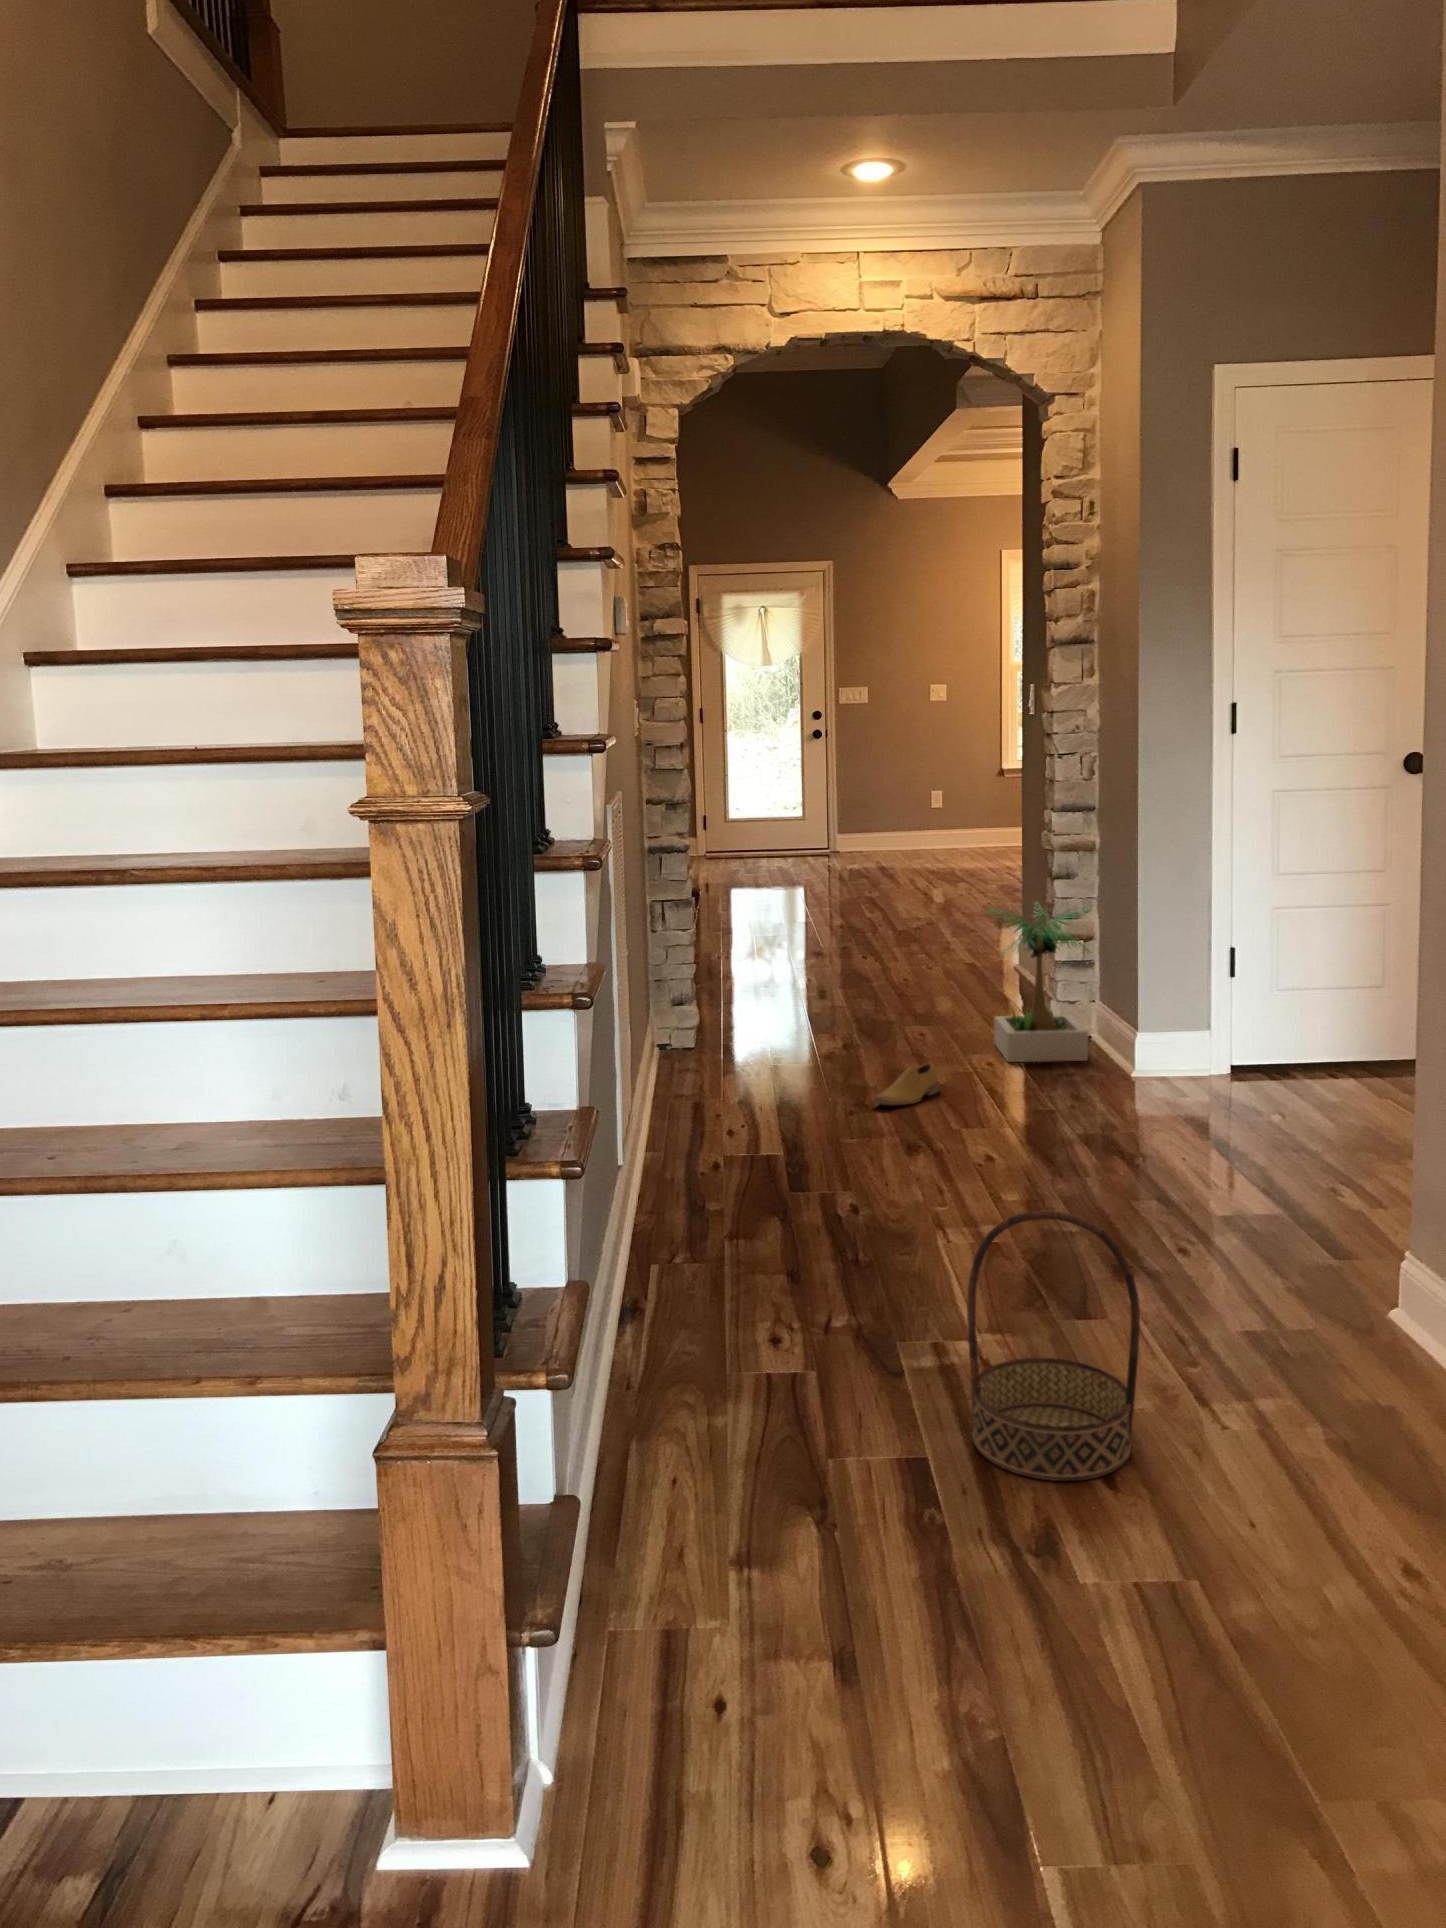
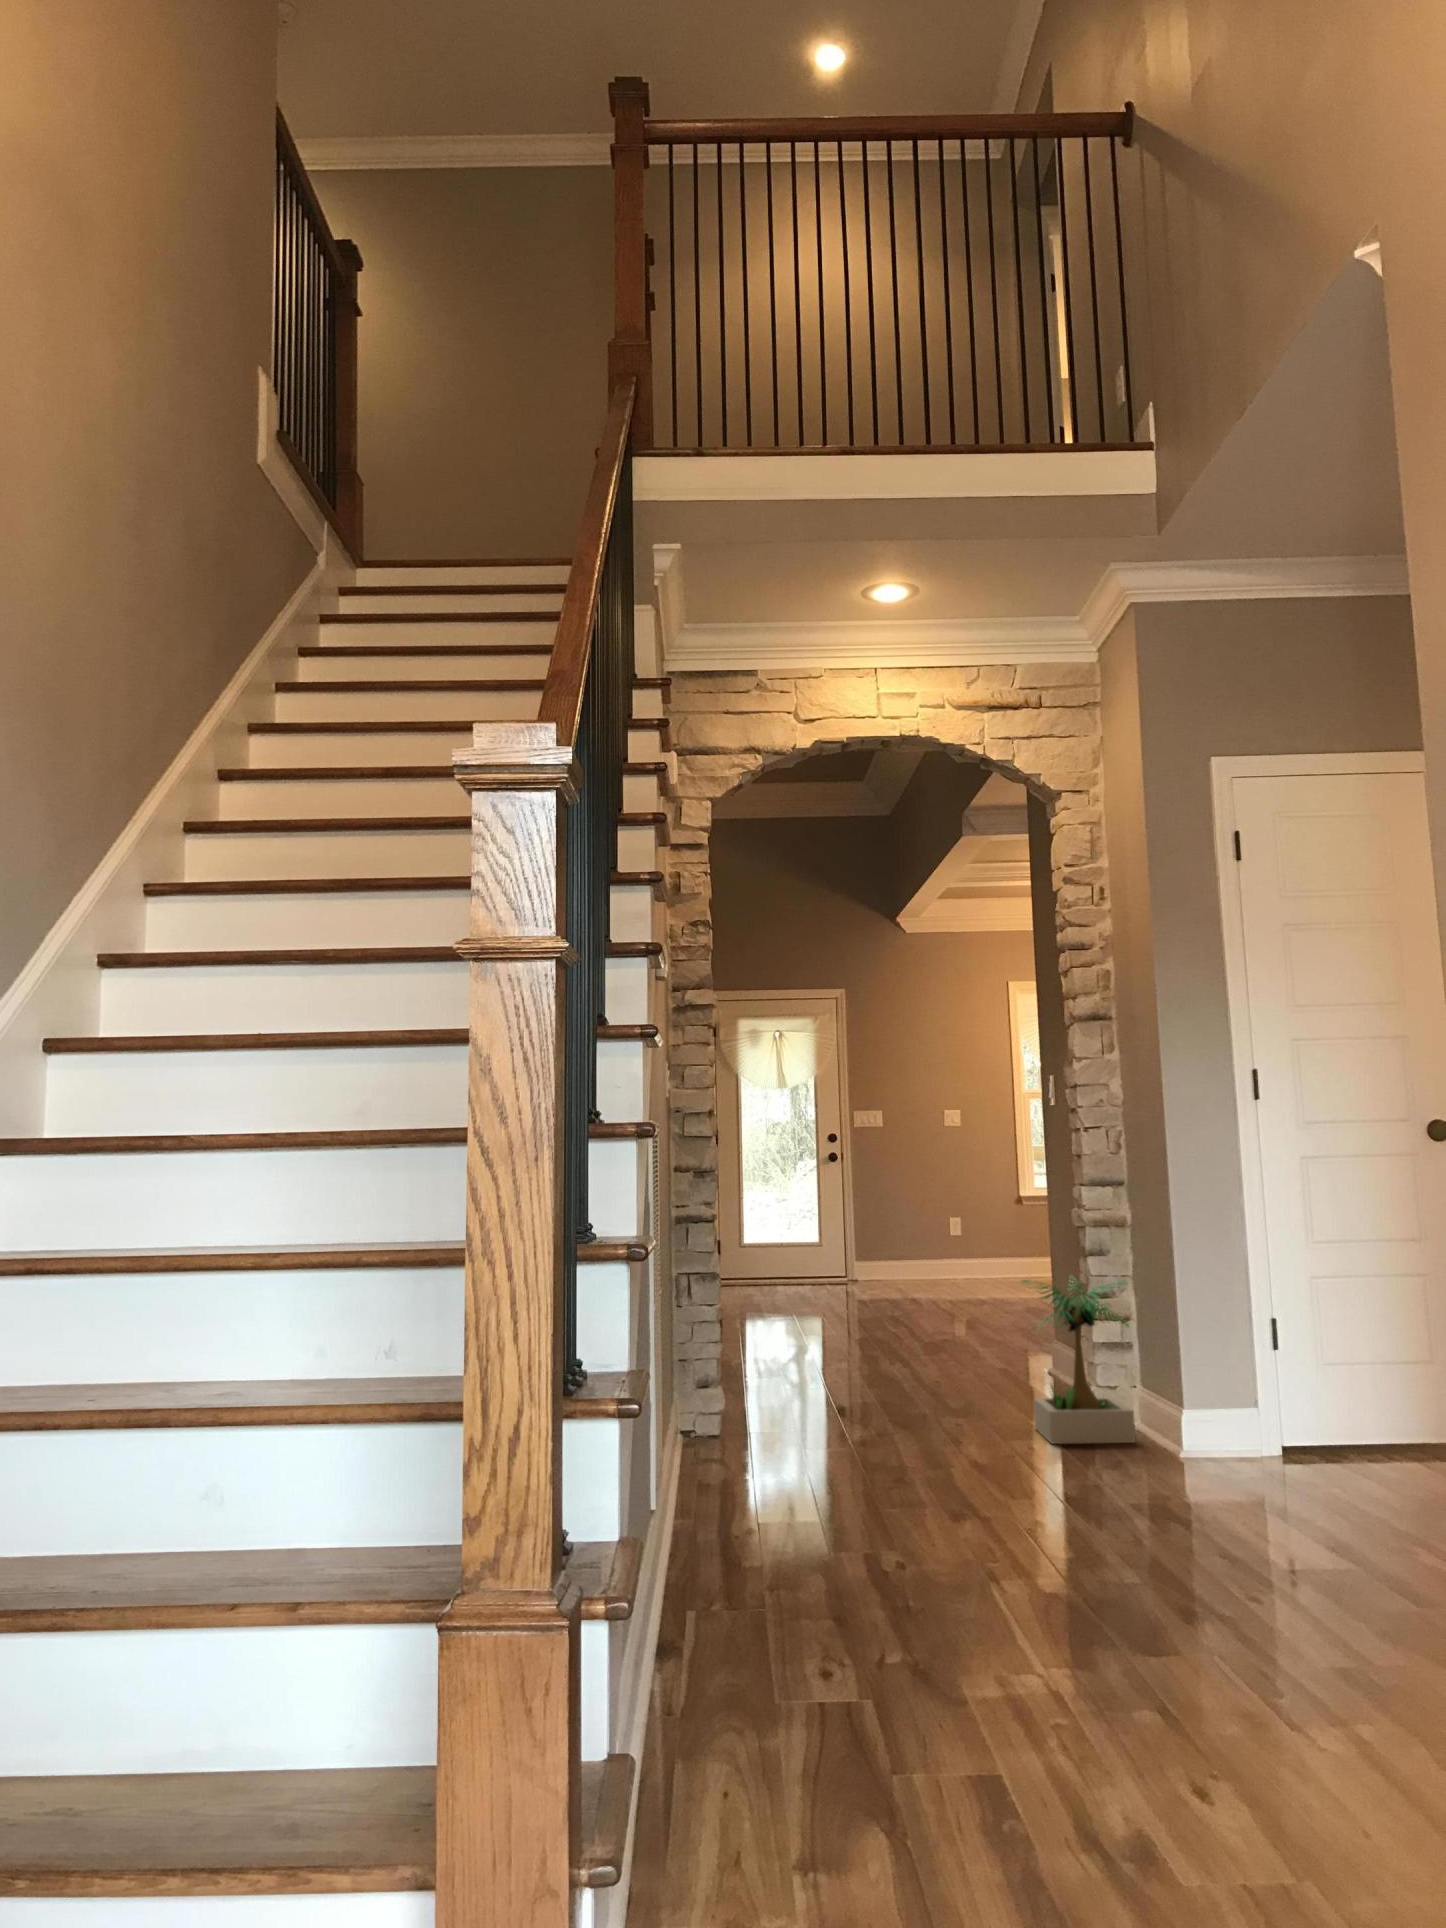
shoe: present [873,1062,940,1105] -> none [912,1435,982,1478]
basket: present [967,1210,1140,1481] -> none [1040,1490,1231,1805]

